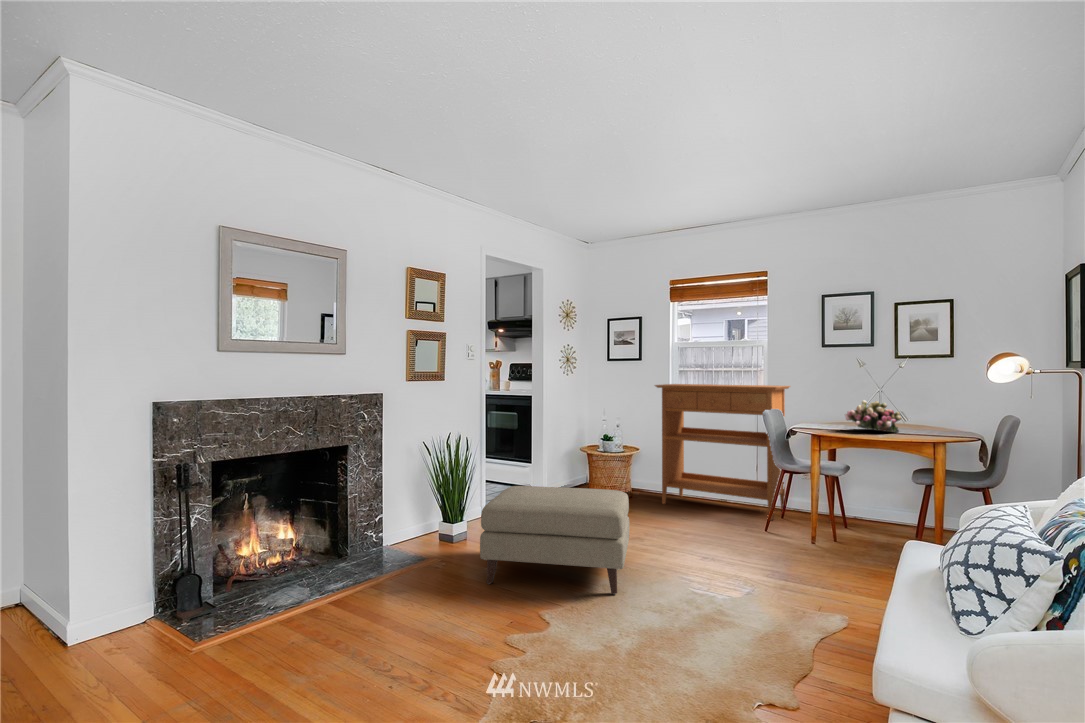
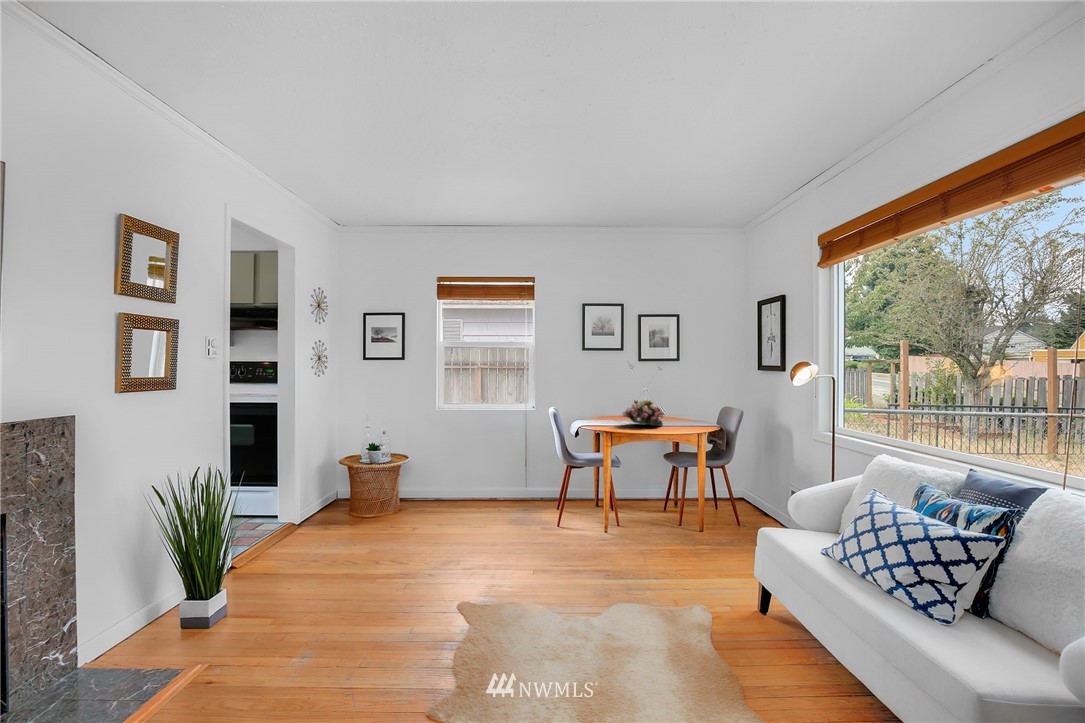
console table: present [655,384,790,521] -> none [433,385,558,514]
ottoman: present [480,486,630,594] -> none [300,516,499,687]

